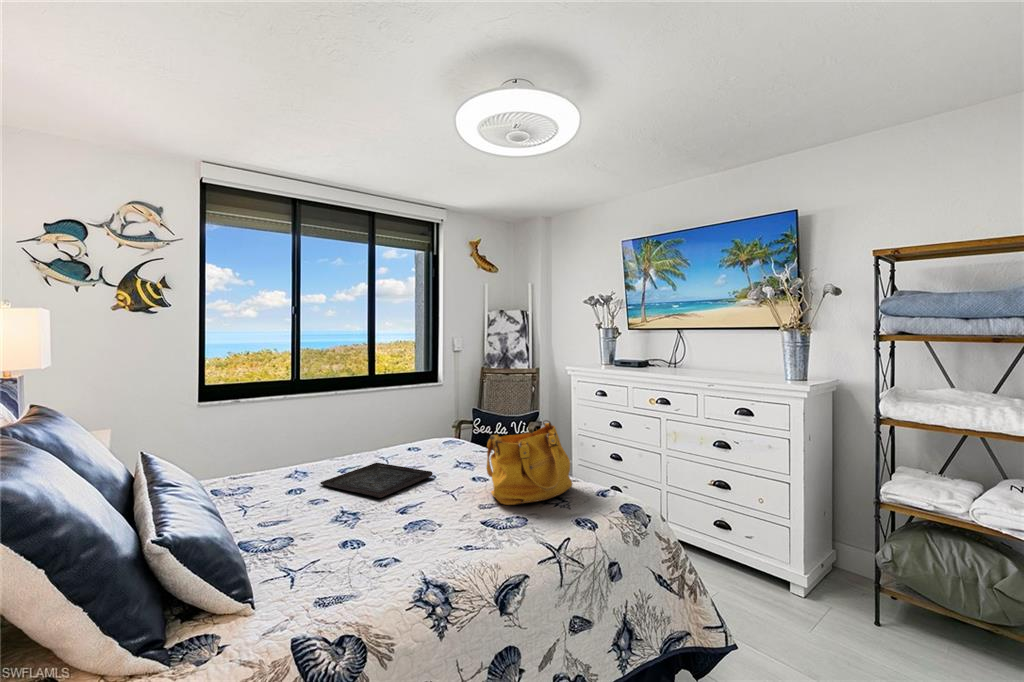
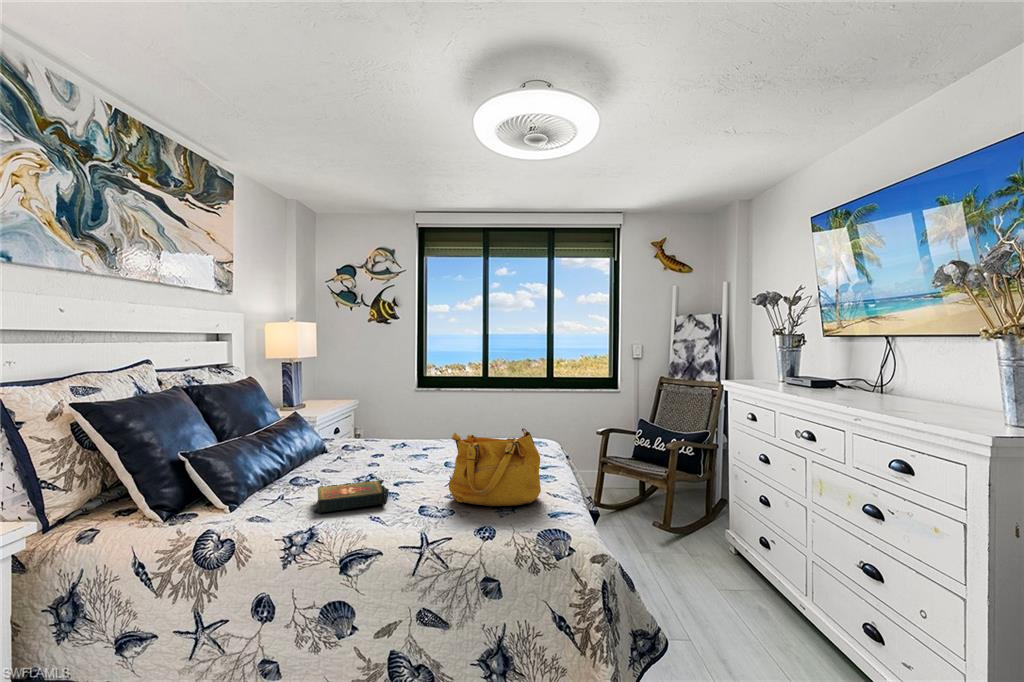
tray: present [320,463,432,498] -> none [381,450,456,474]
book: none [361,503,456,561] -> present [318,478,389,513]

